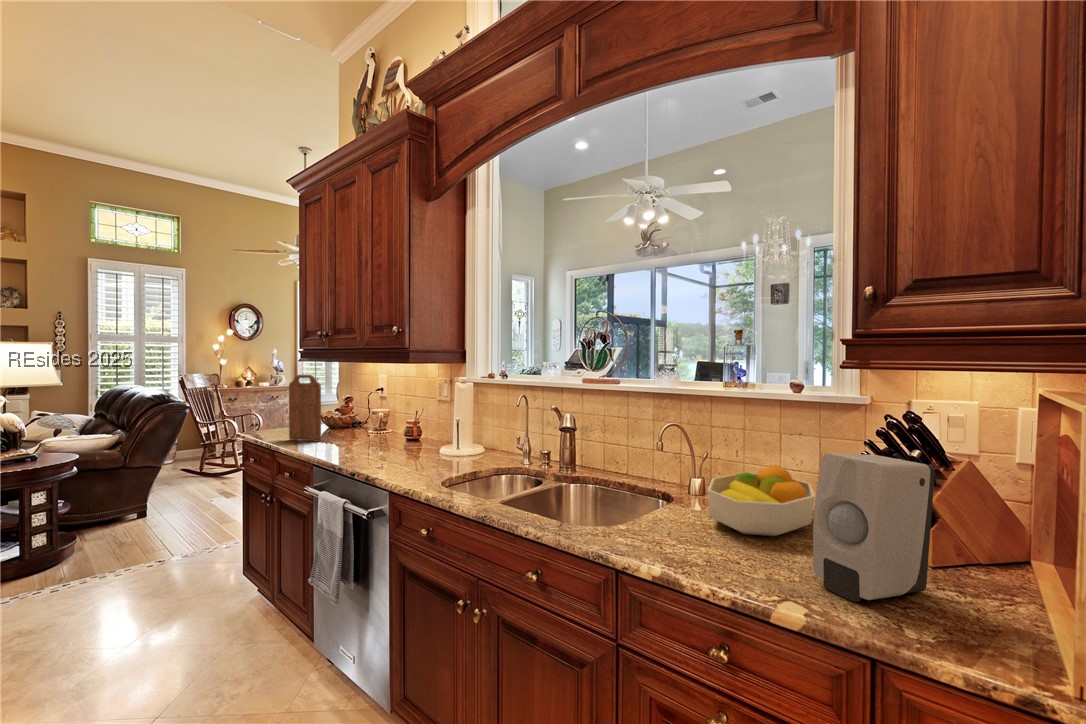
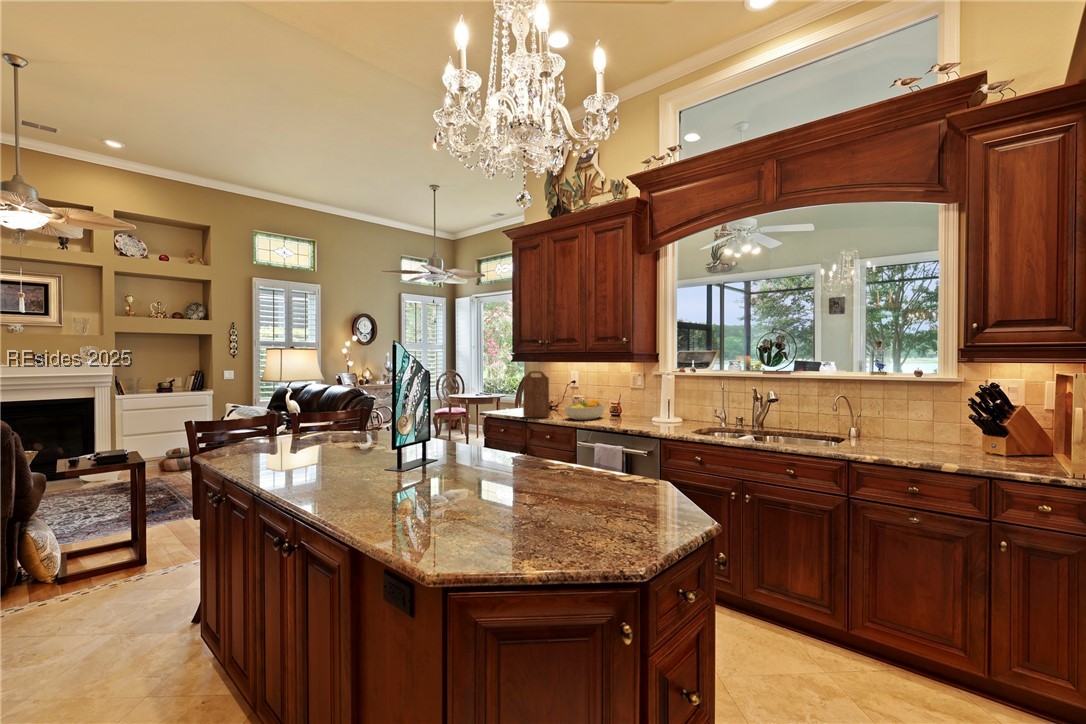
soap dispenser: present [813,454,935,602] -> none [954,401,1011,464]
fruit bowl: present [707,465,815,536] -> present [565,399,604,420]

